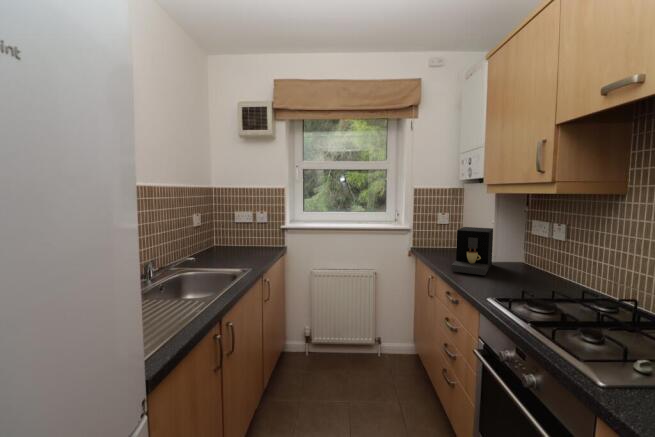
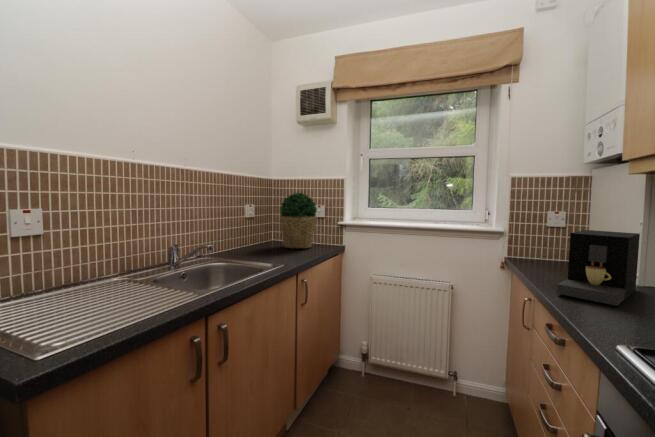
potted plant: none [227,201,262,252] -> present [280,193,317,248]

